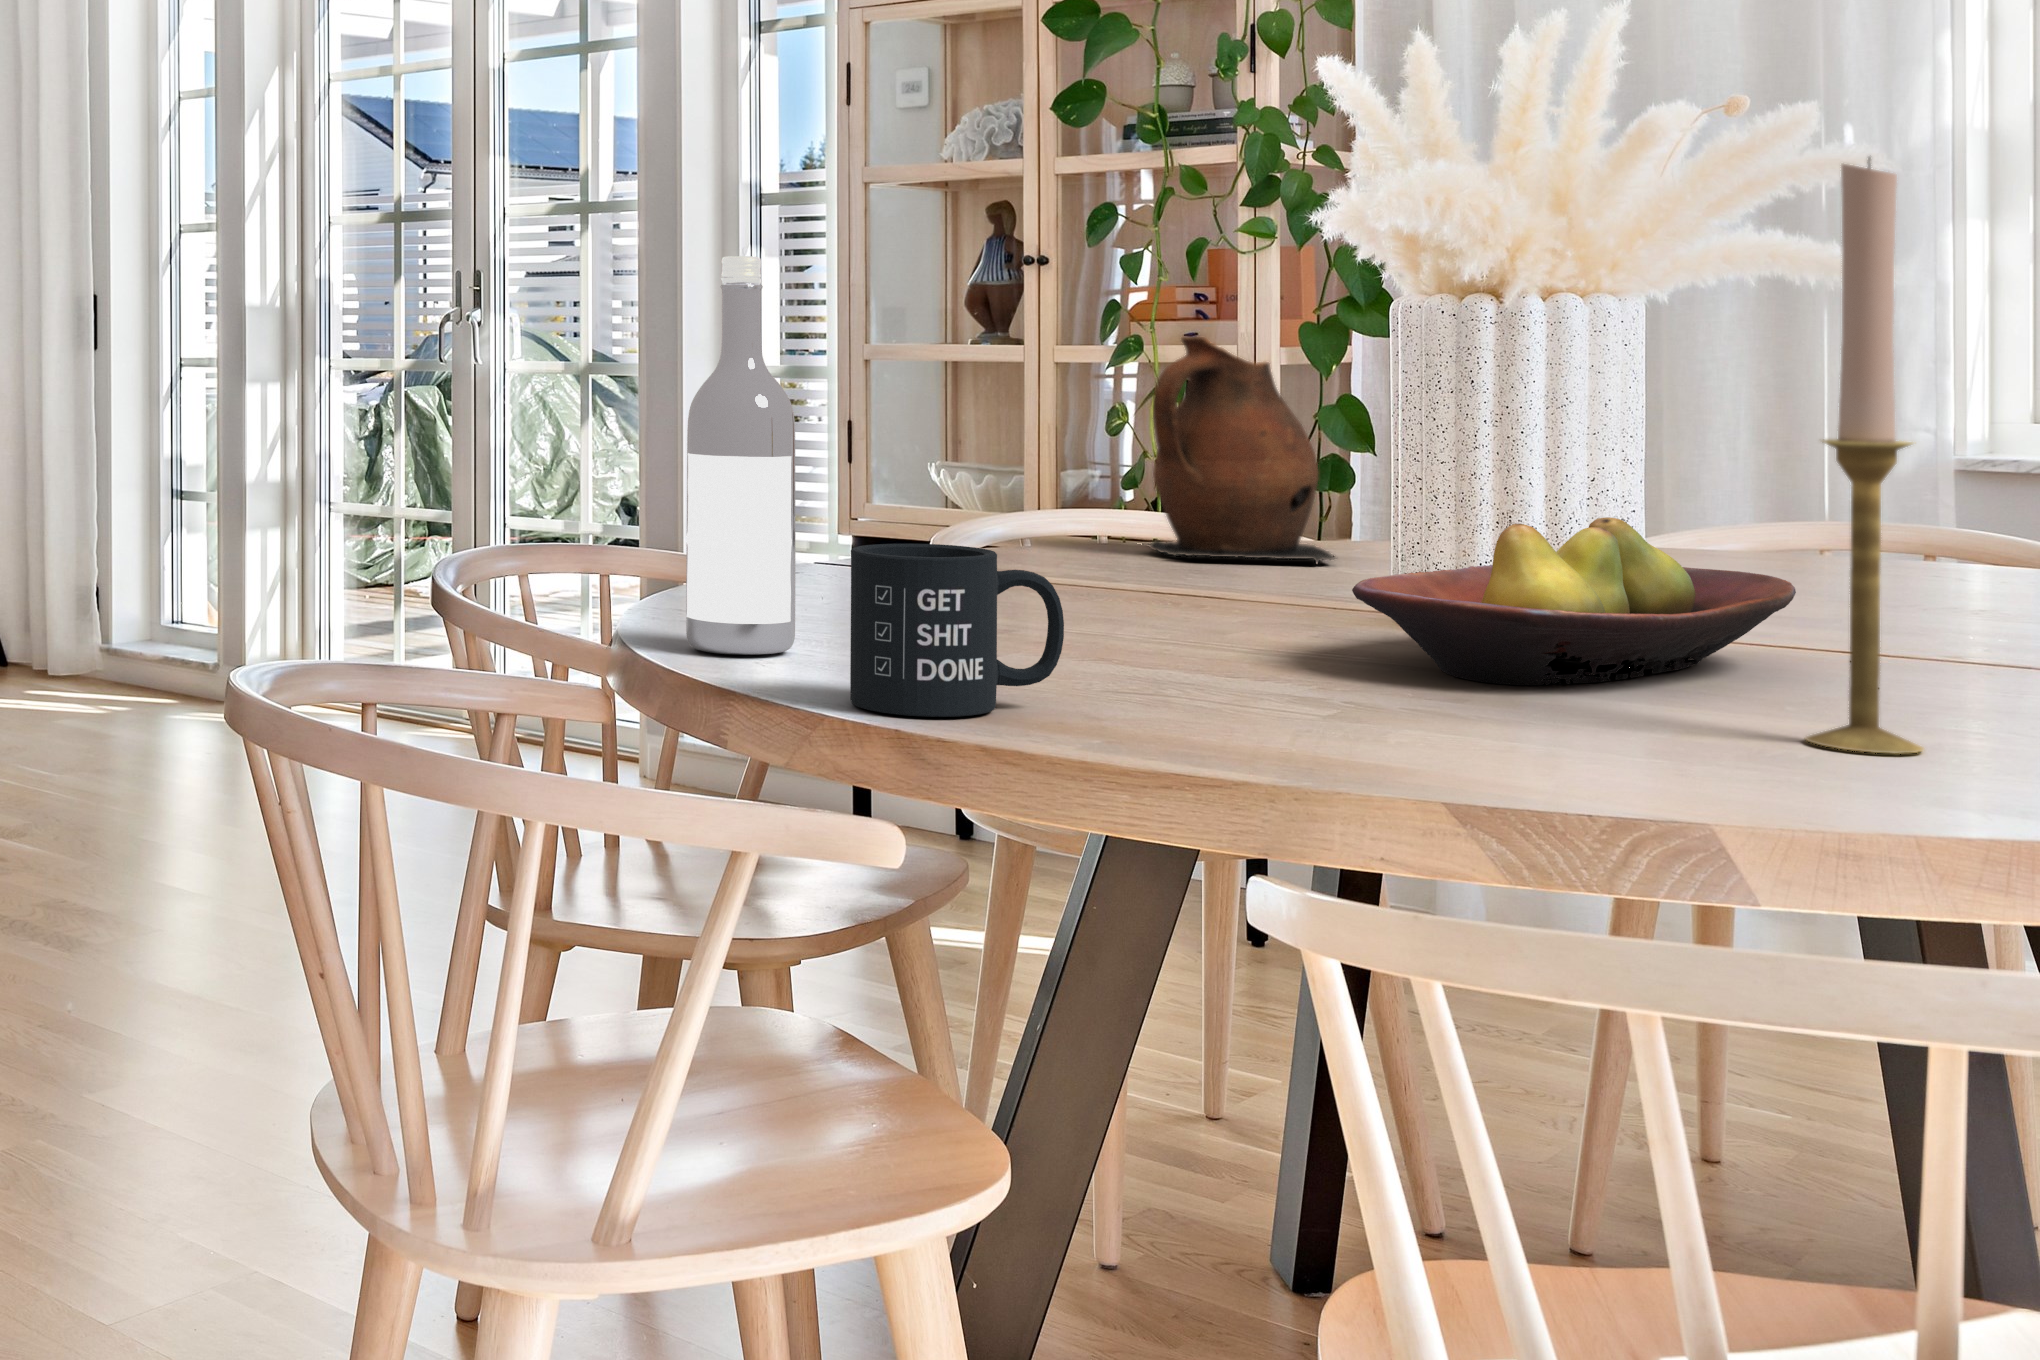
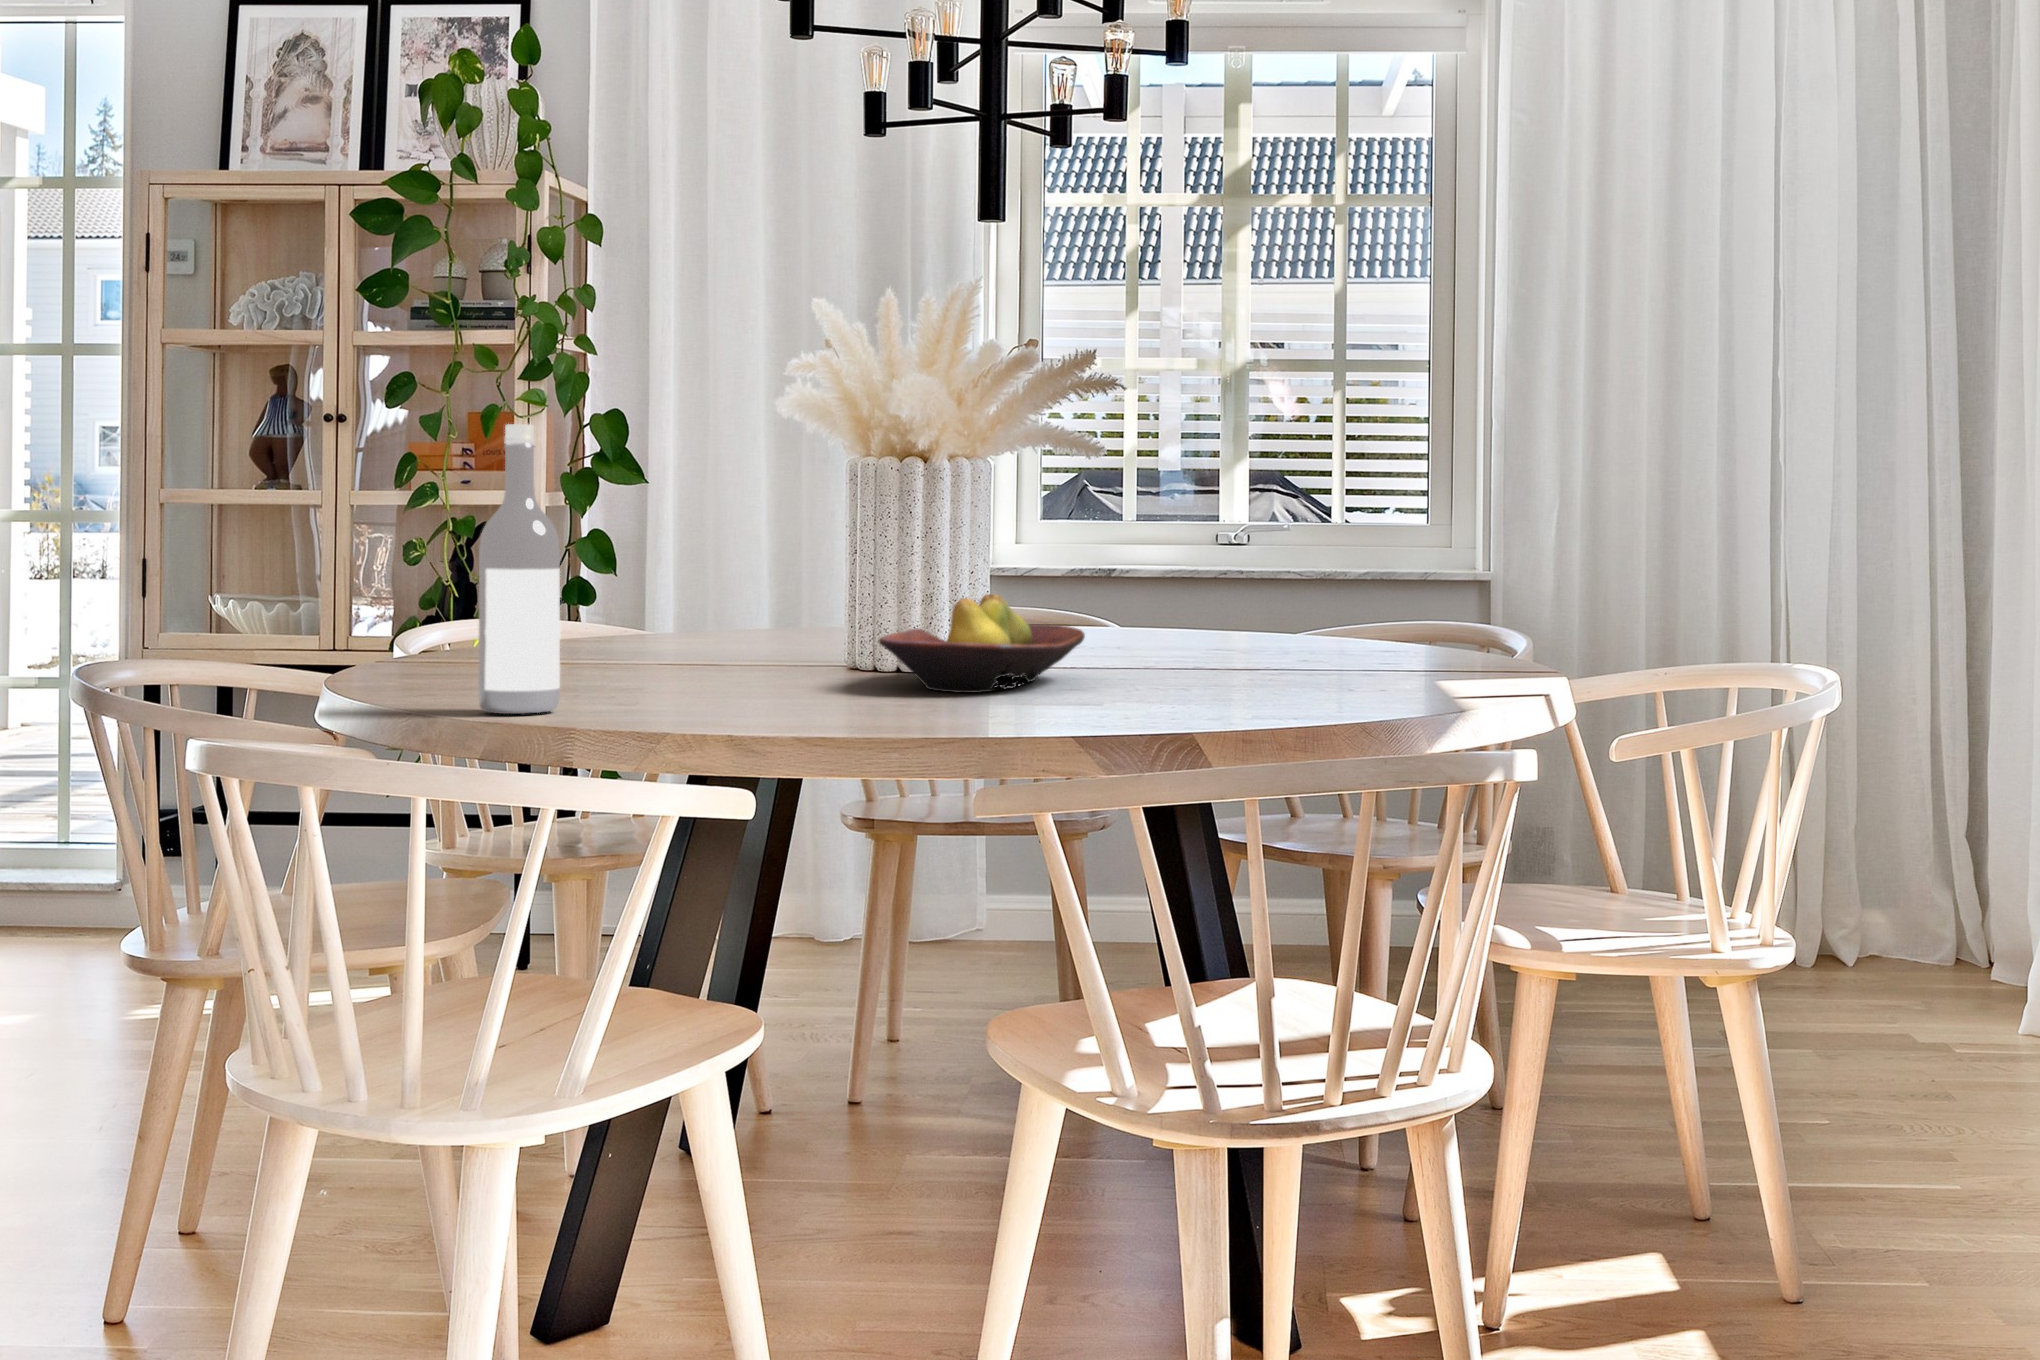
candlestick: present [1806,158,1924,754] -> none [1150,389,1204,703]
ceramic pitcher: present [1143,337,1335,563] -> none [572,484,722,647]
mug: present [850,544,1064,717] -> none [678,620,803,729]

